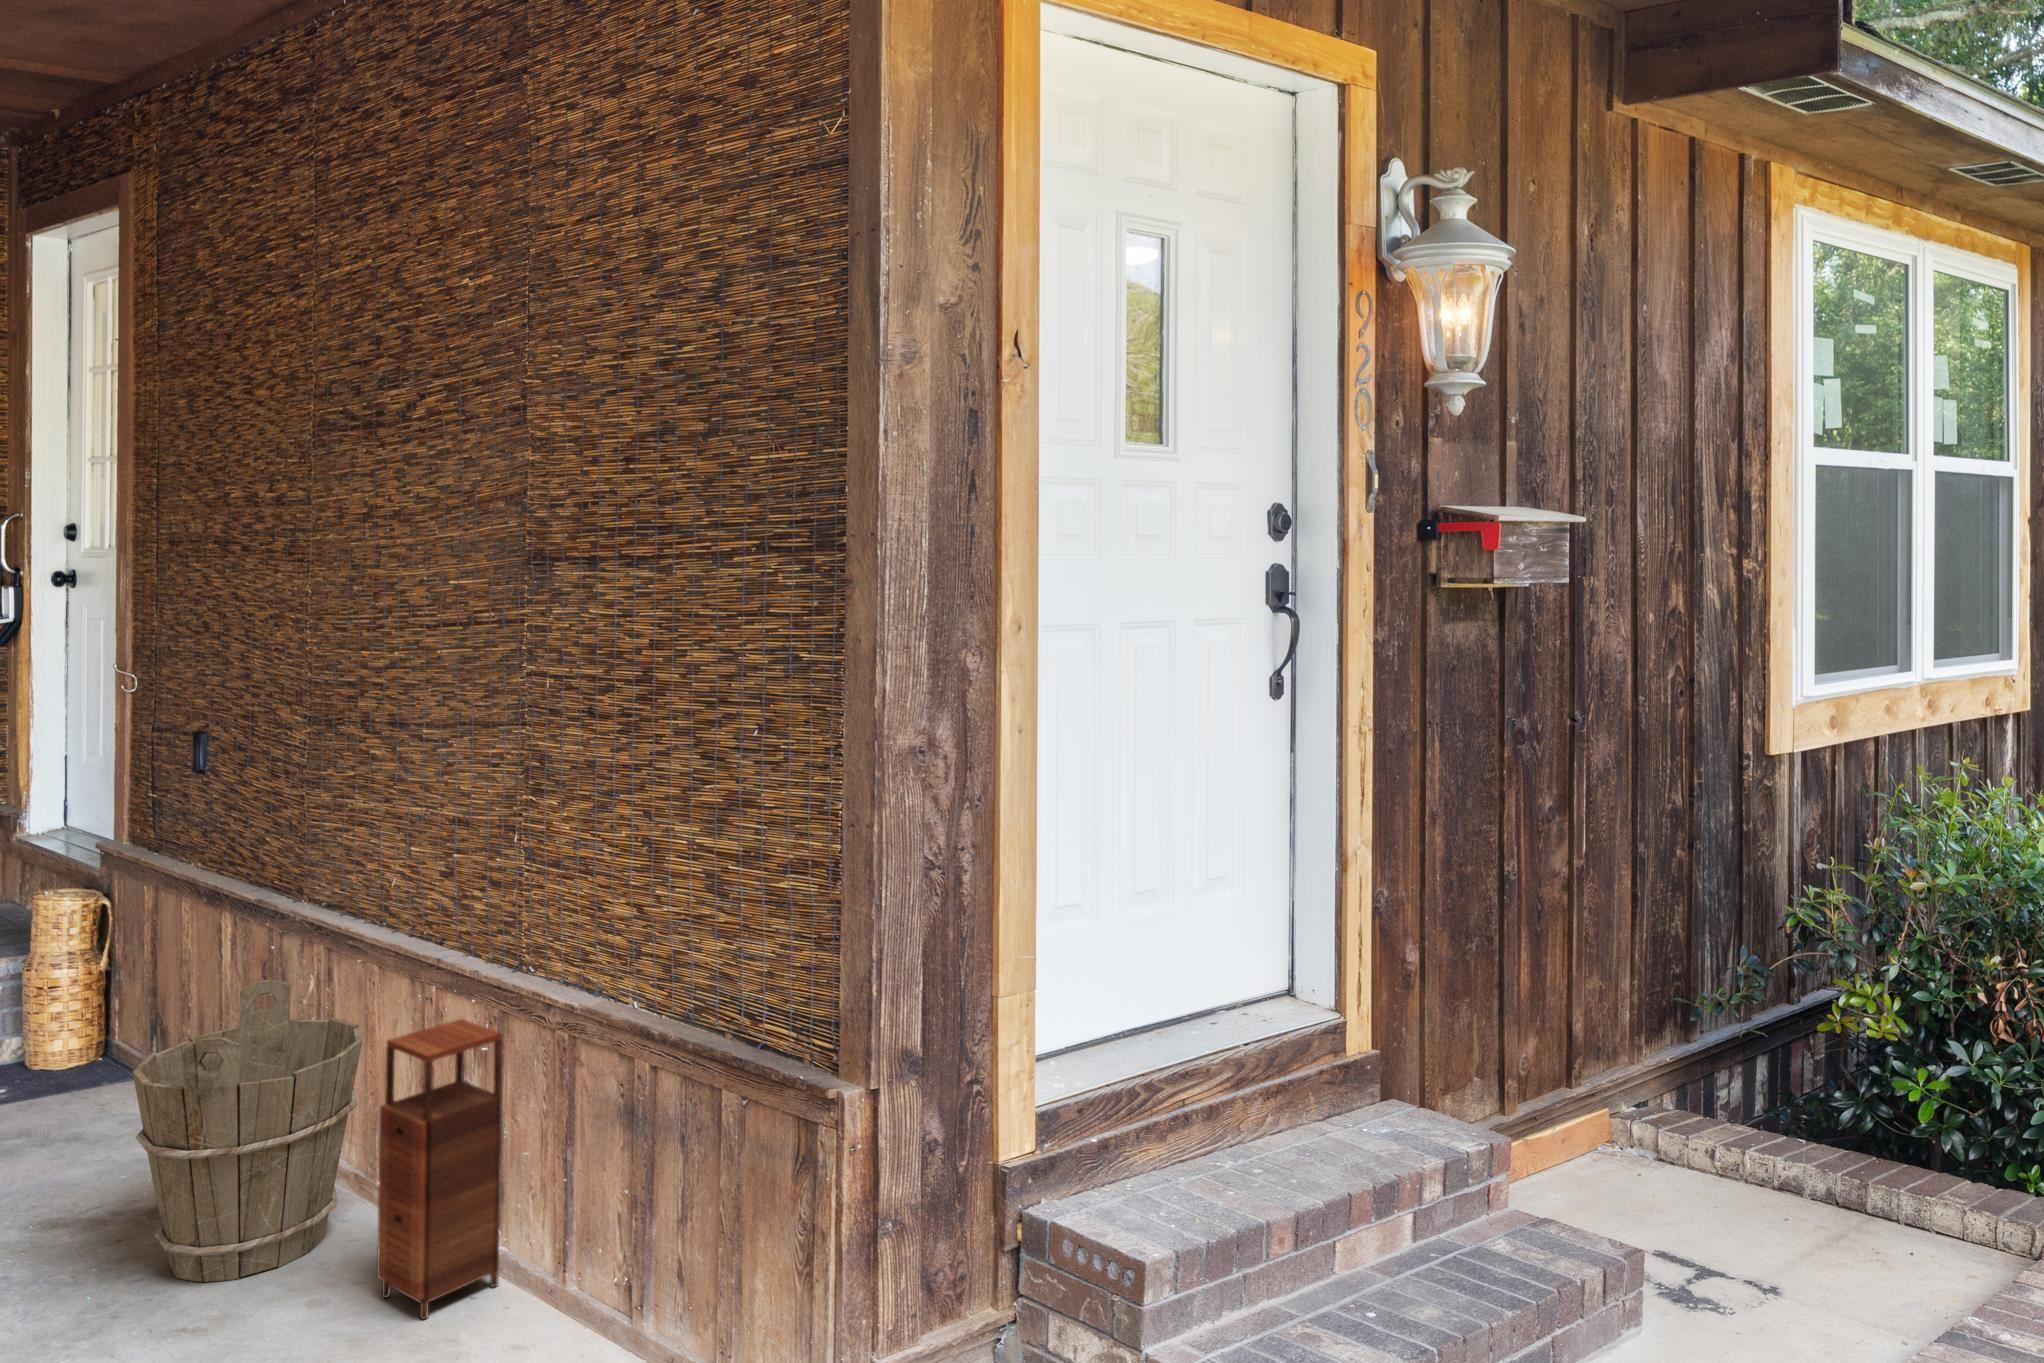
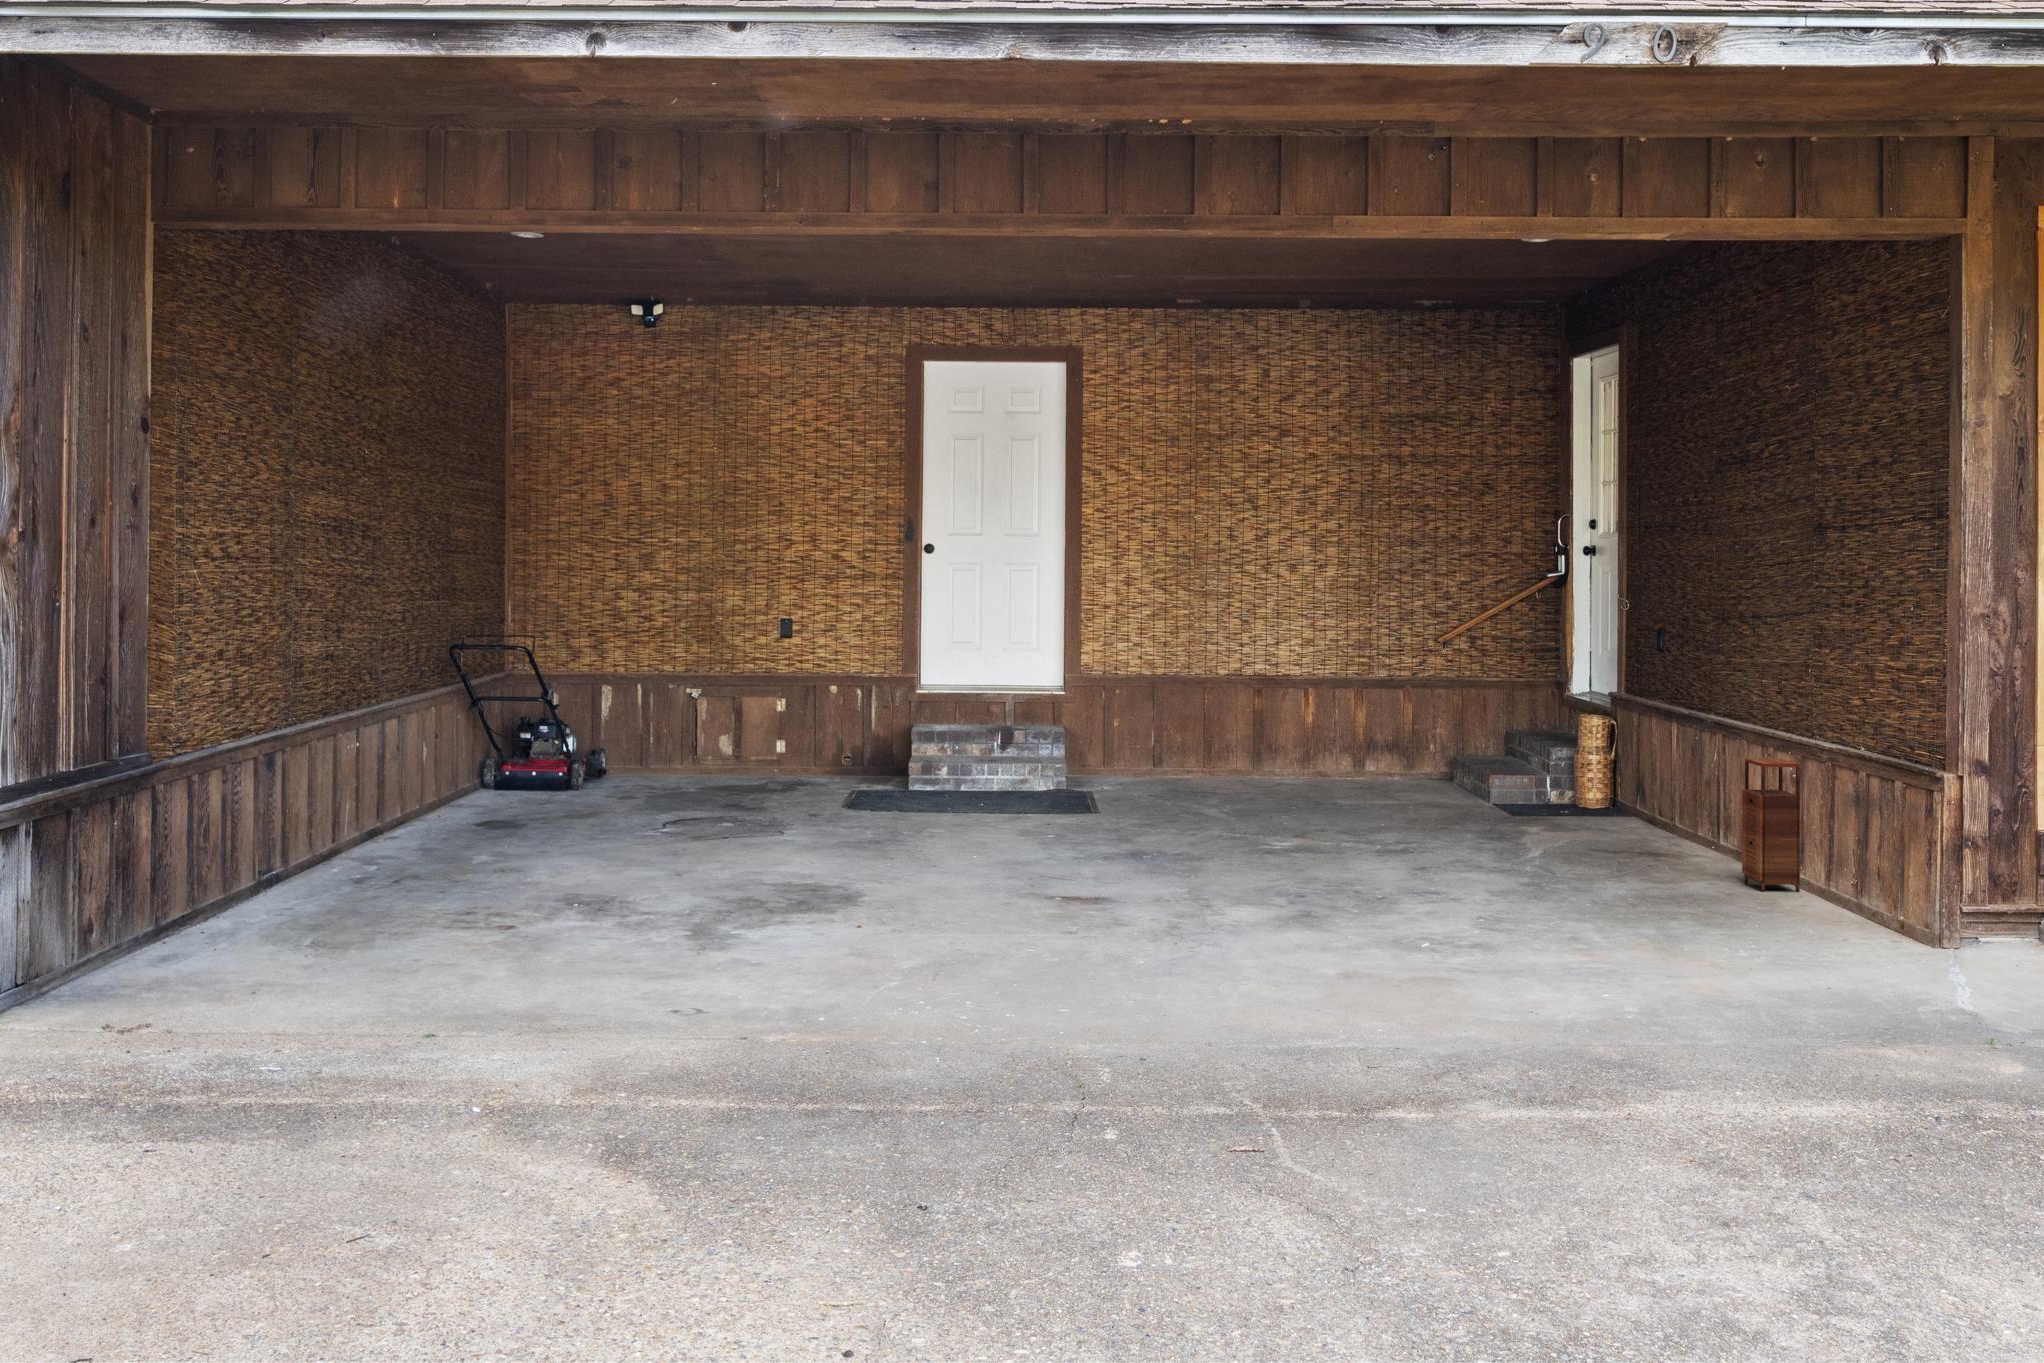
bucket: present [133,979,362,1282] -> none [1637,741,1736,869]

